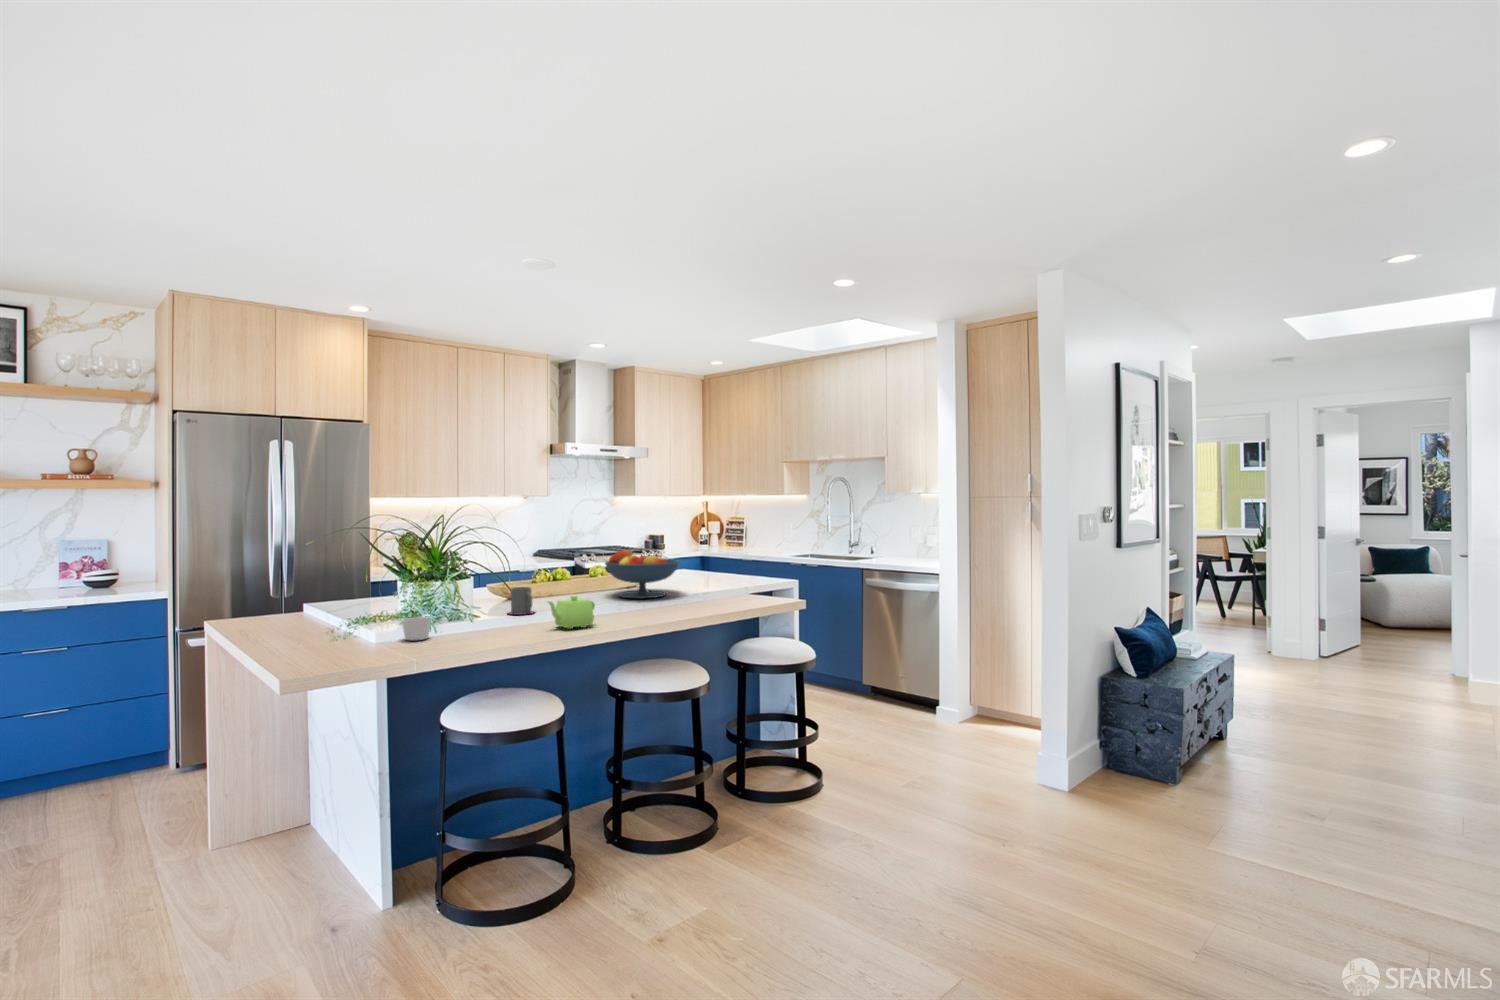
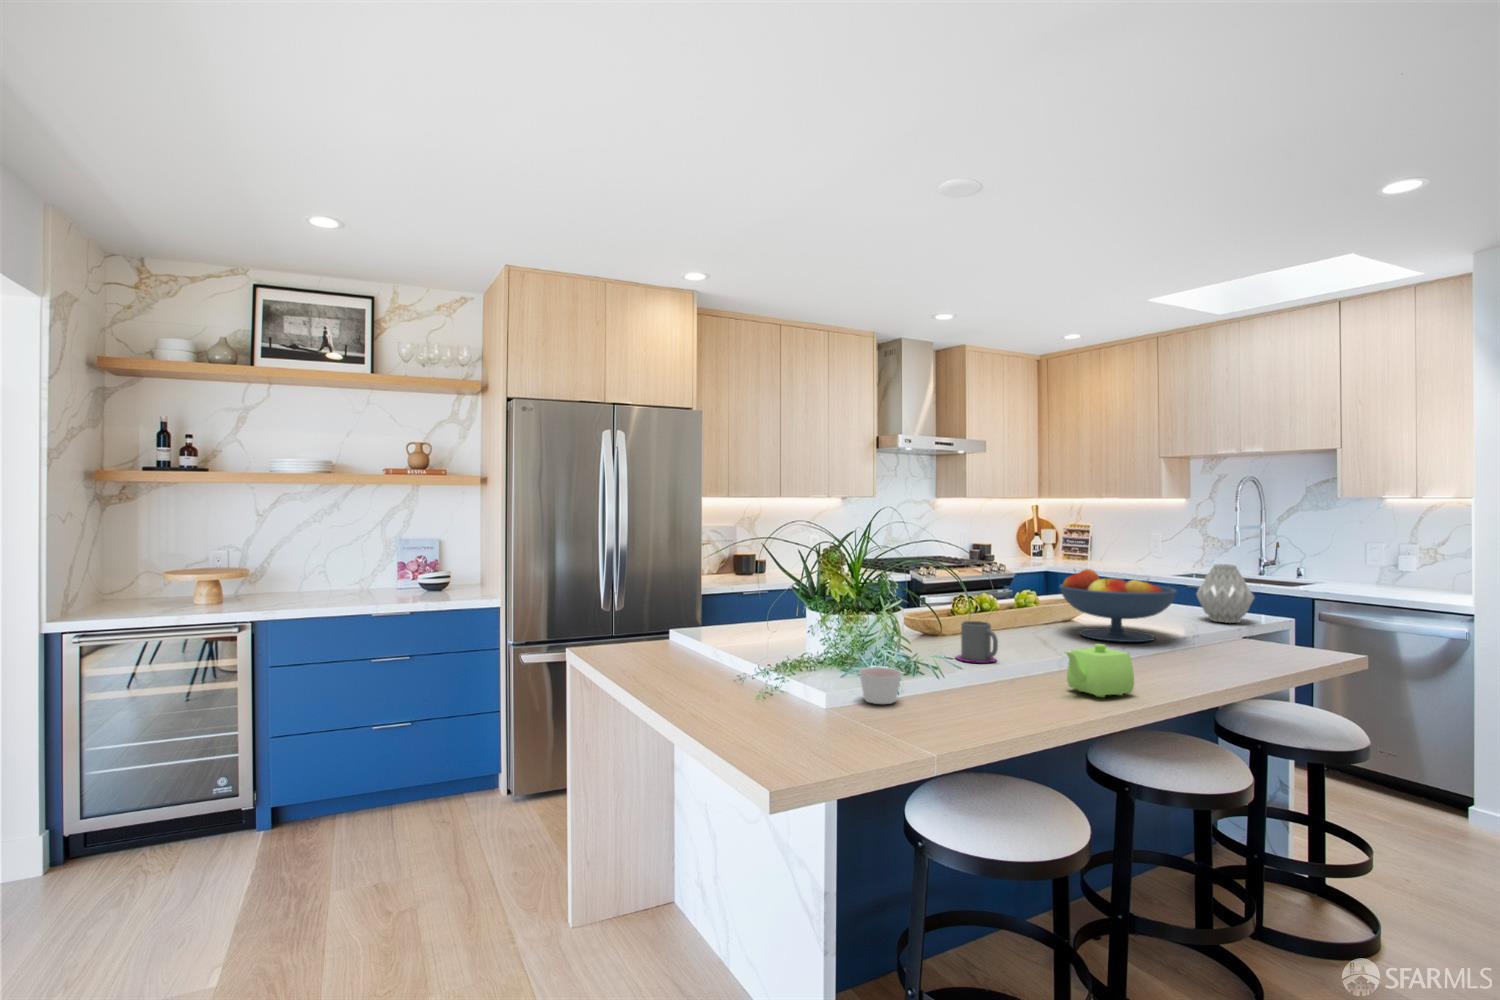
vase: none [716,544,750,584] -> present [1196,564,1254,623]

